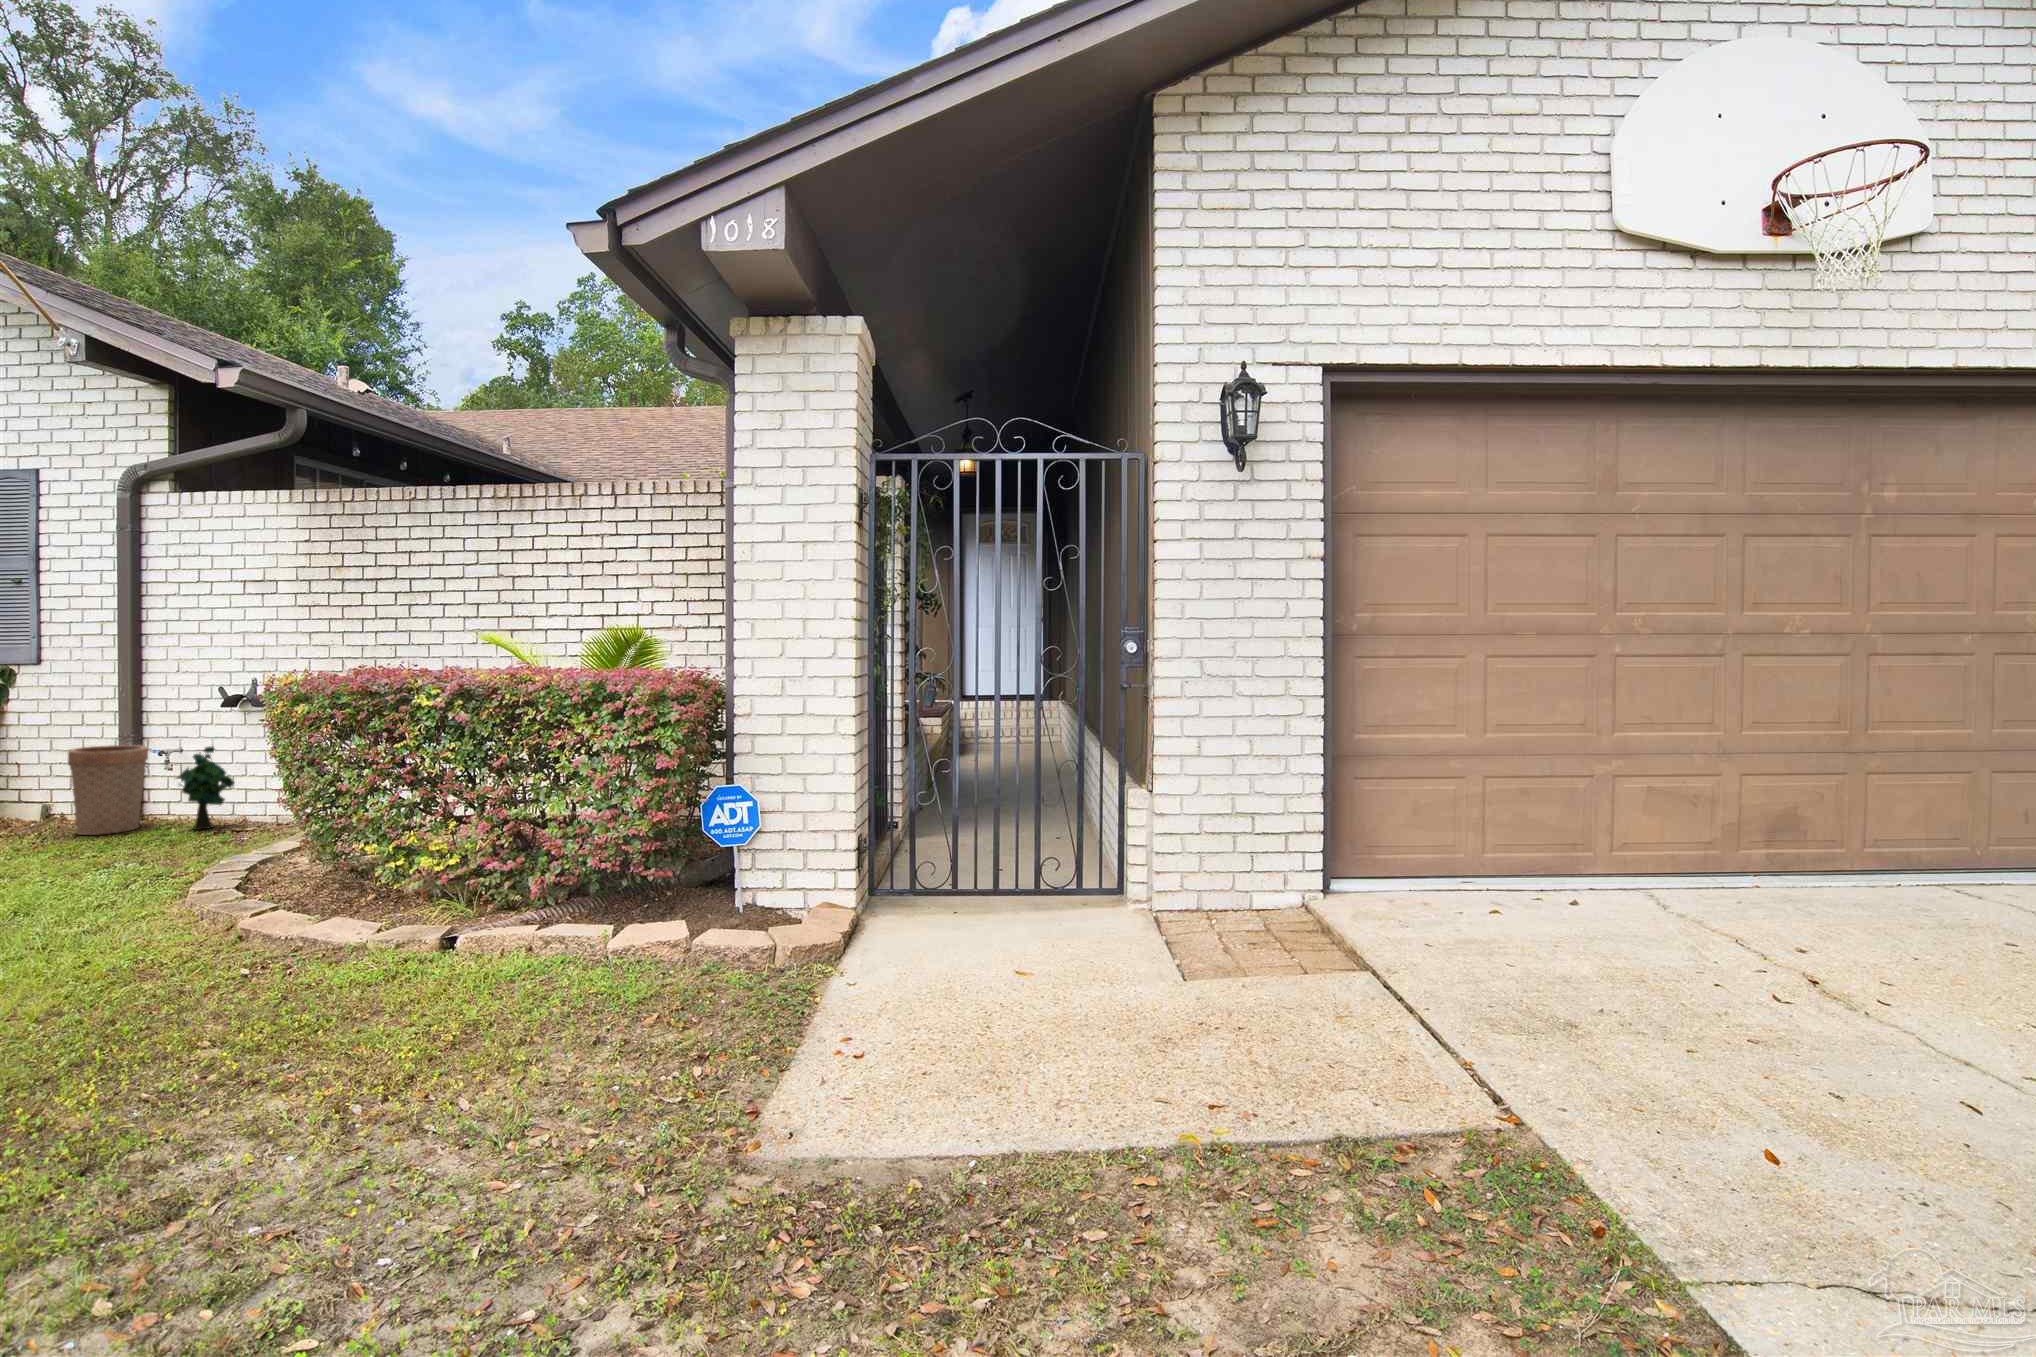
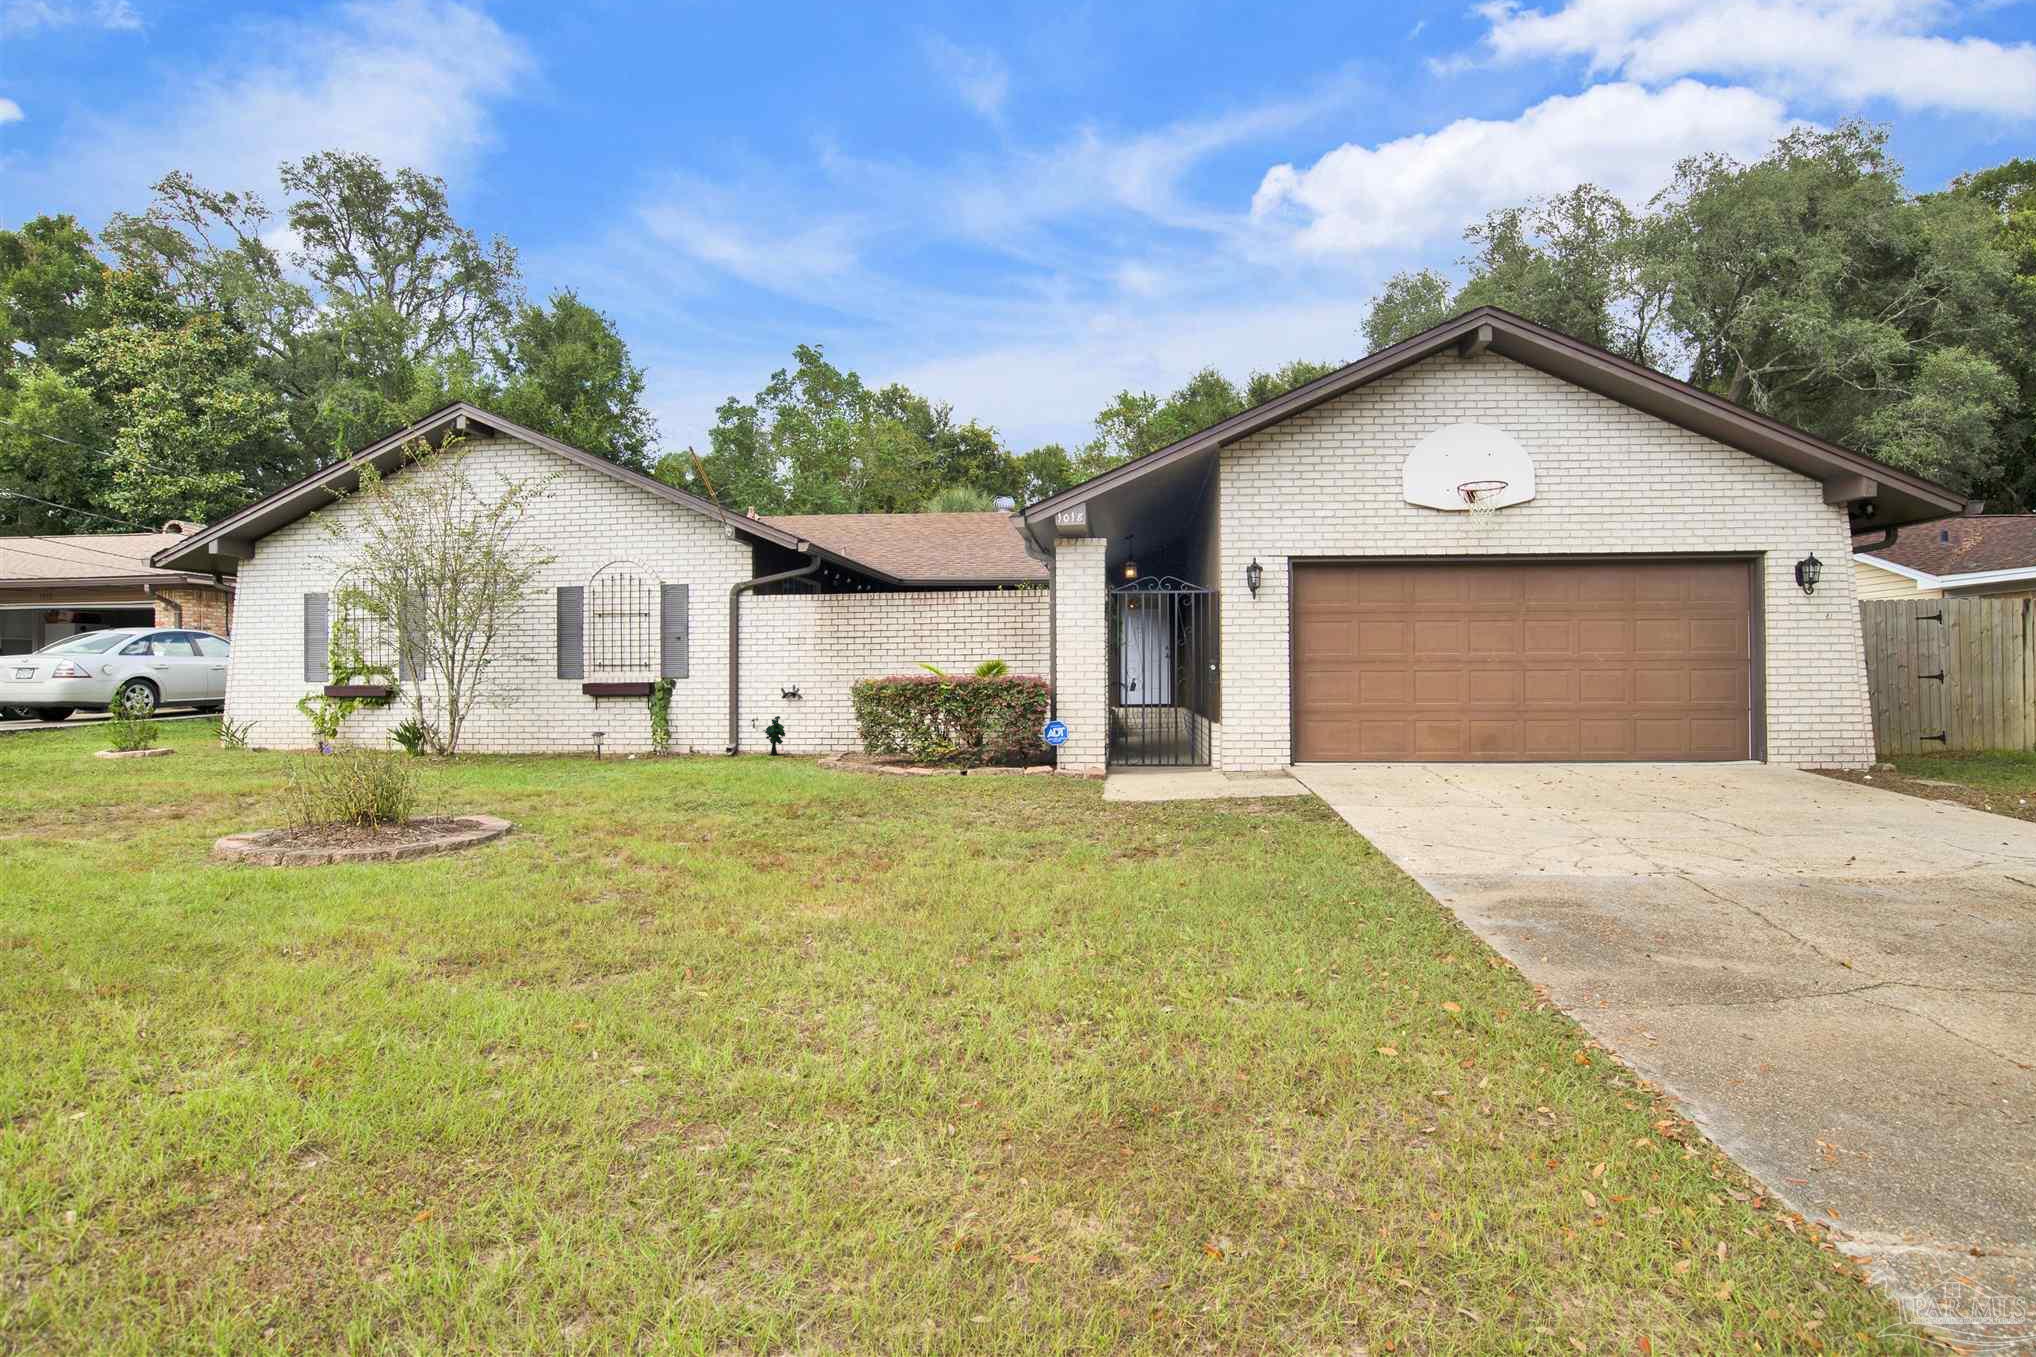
basket: present [68,745,148,835] -> none [720,716,749,756]

